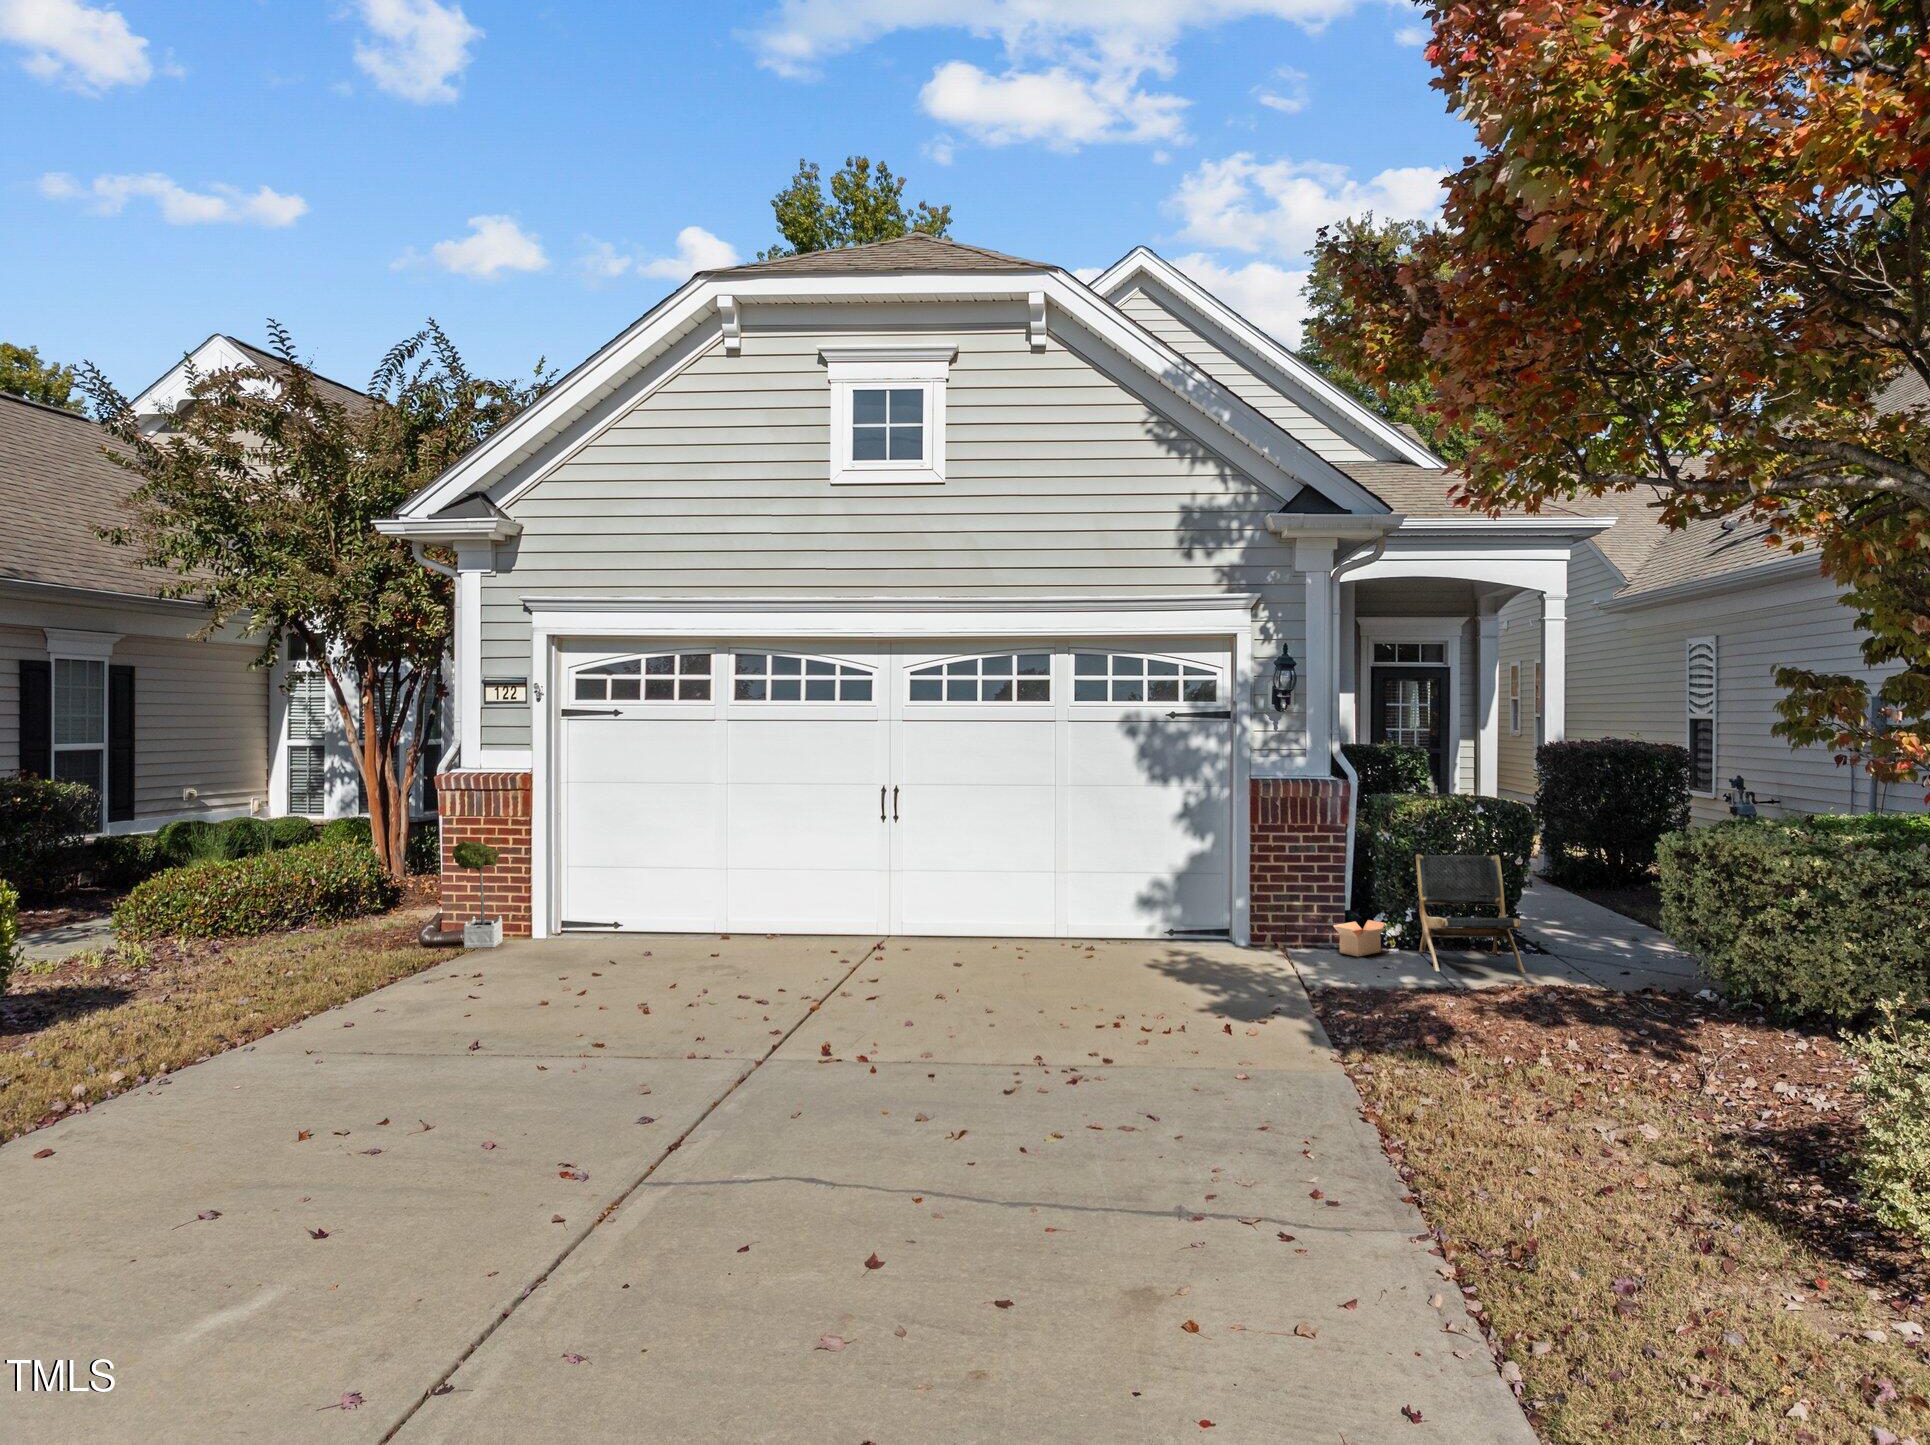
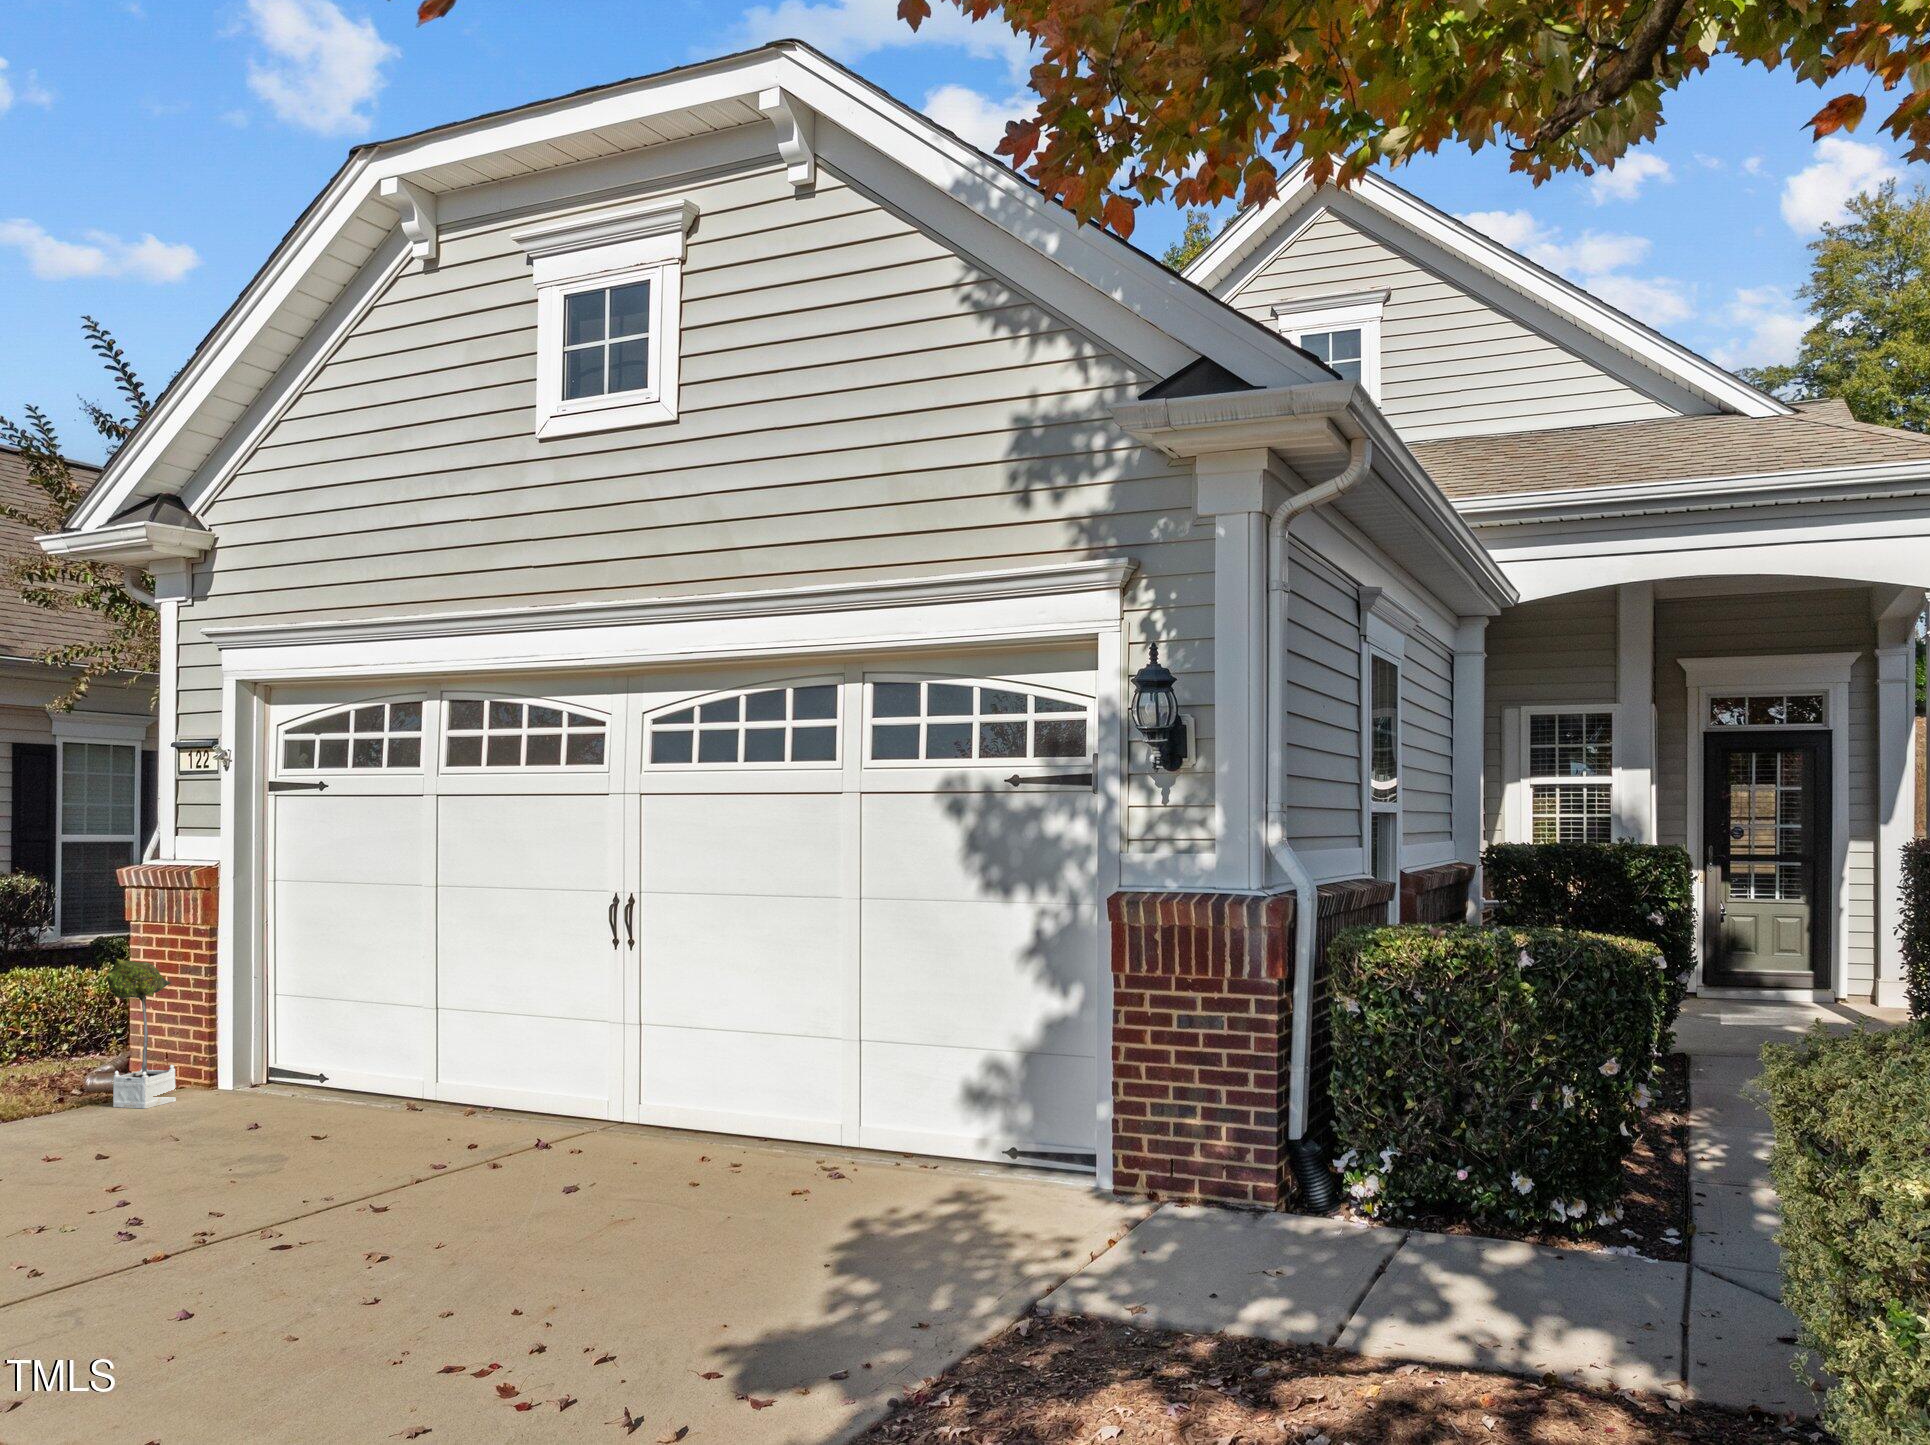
lounge chair: present [1416,854,1526,973] -> none [1358,1041,1568,1305]
cardboard box: present [1333,920,1386,957] -> none [1239,1164,1348,1235]

